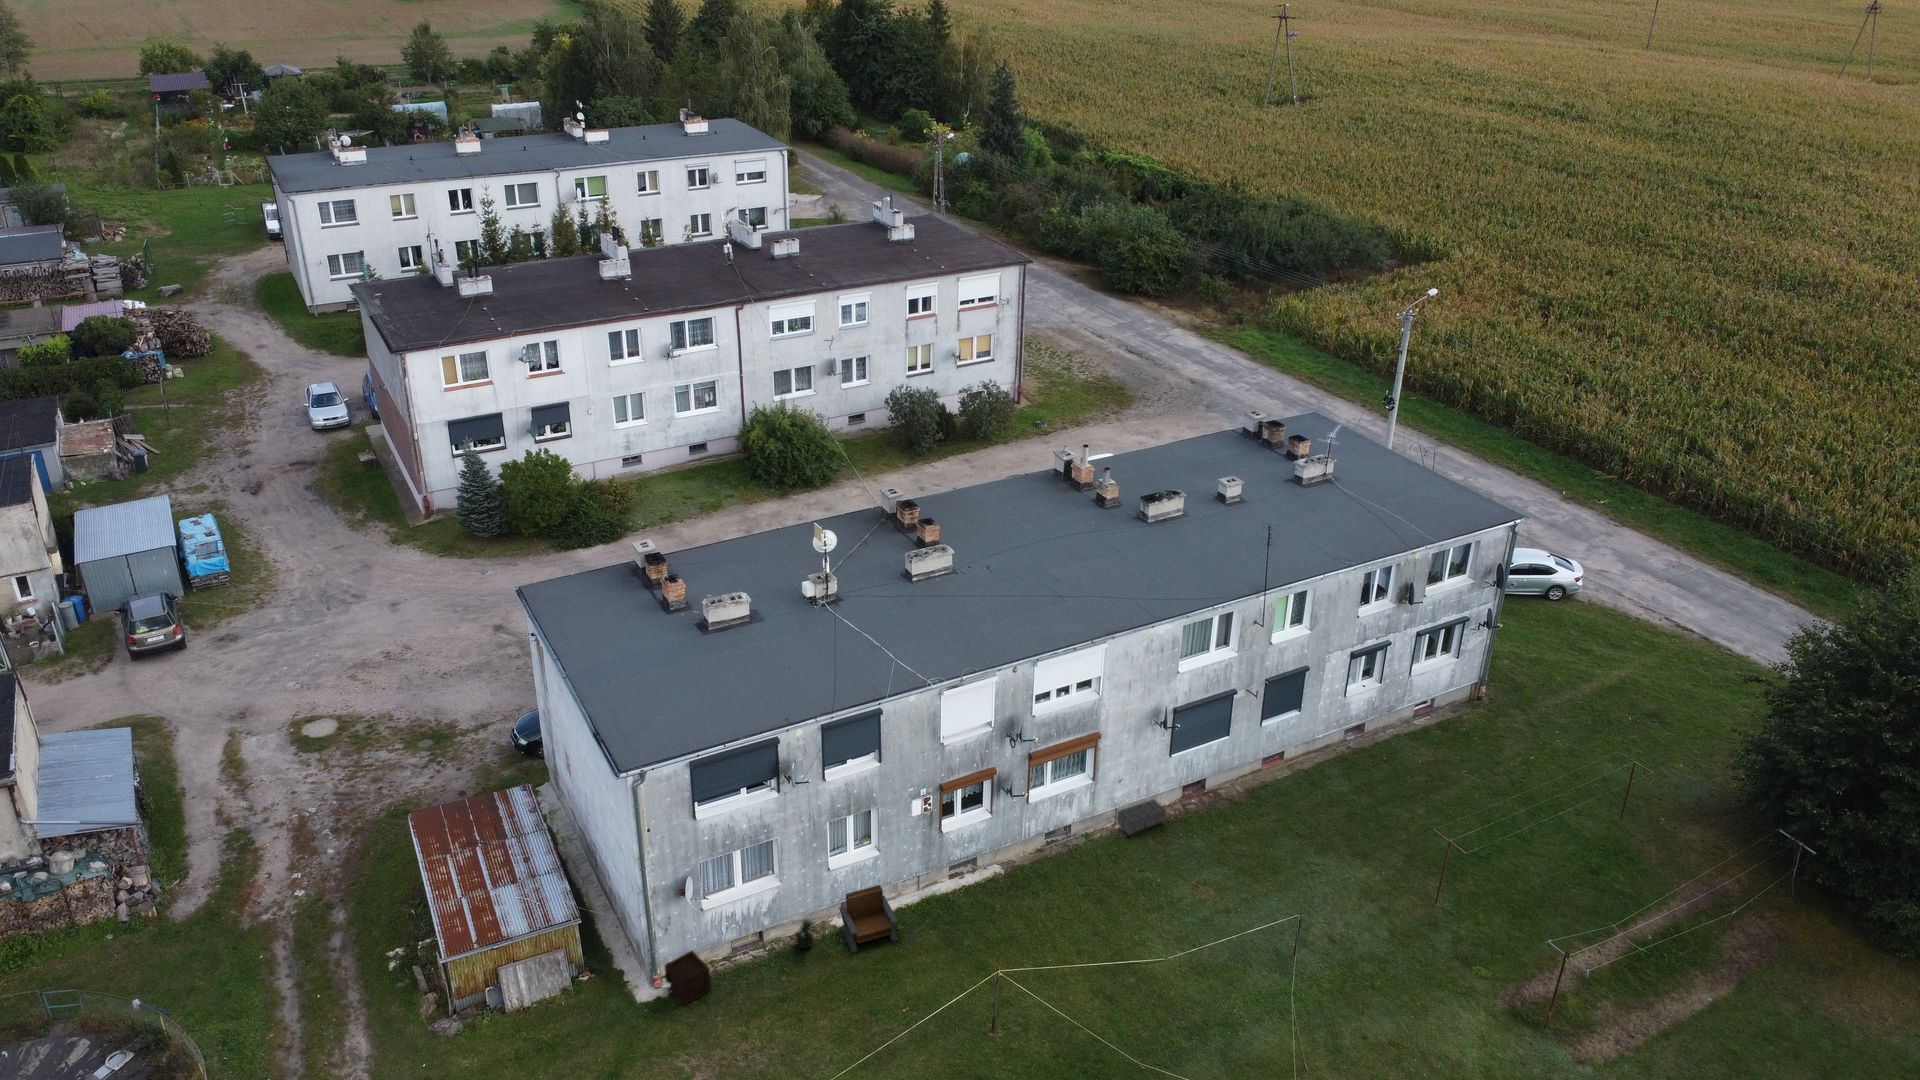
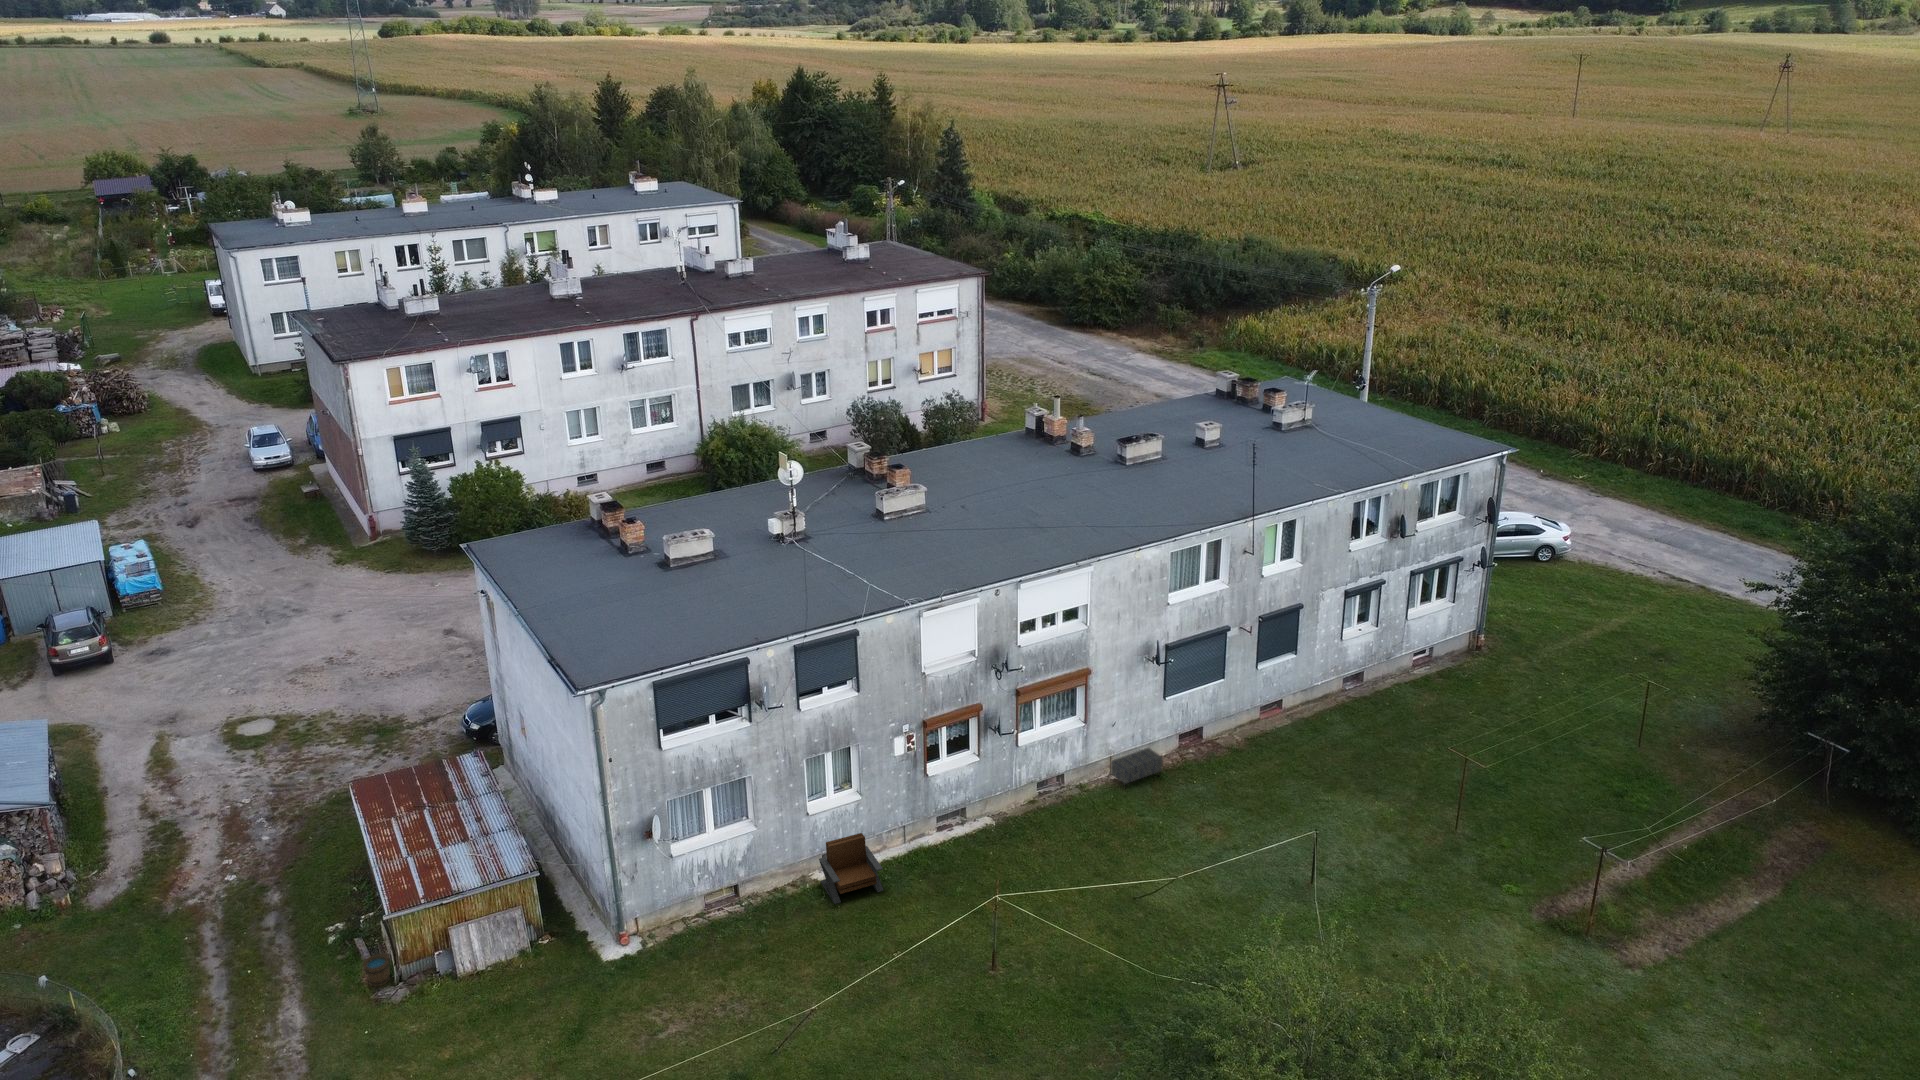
potted tree: present [796,919,815,948] -> none [772,866,796,902]
wooden crate: present [664,951,711,1005] -> none [631,903,683,962]
bucket: none [418,989,444,1019] -> present [362,954,390,986]

